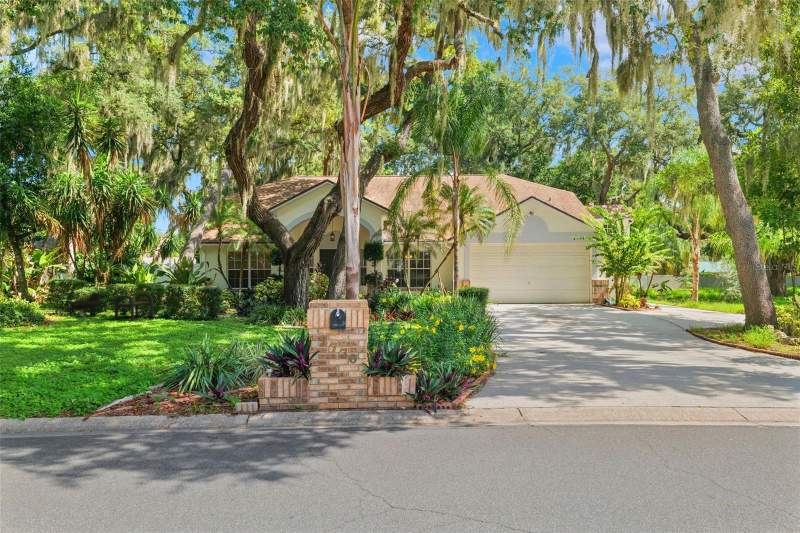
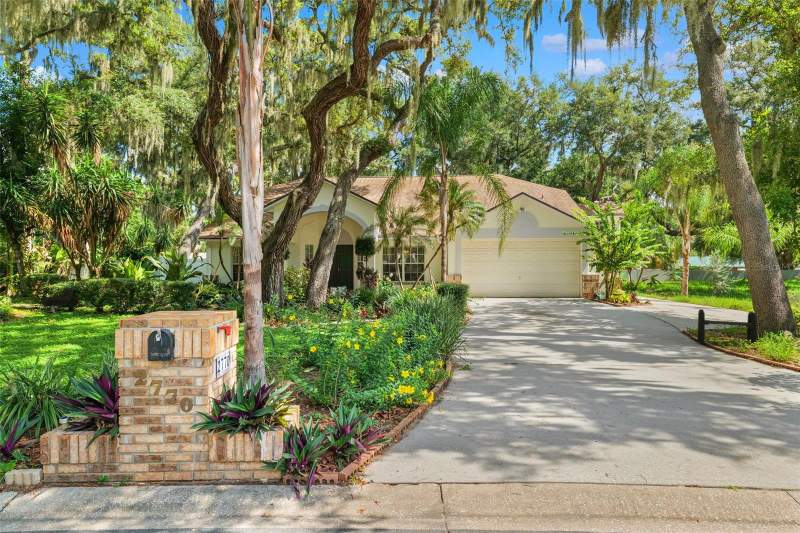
bench: present [115,293,154,320] -> present [698,309,757,345]

